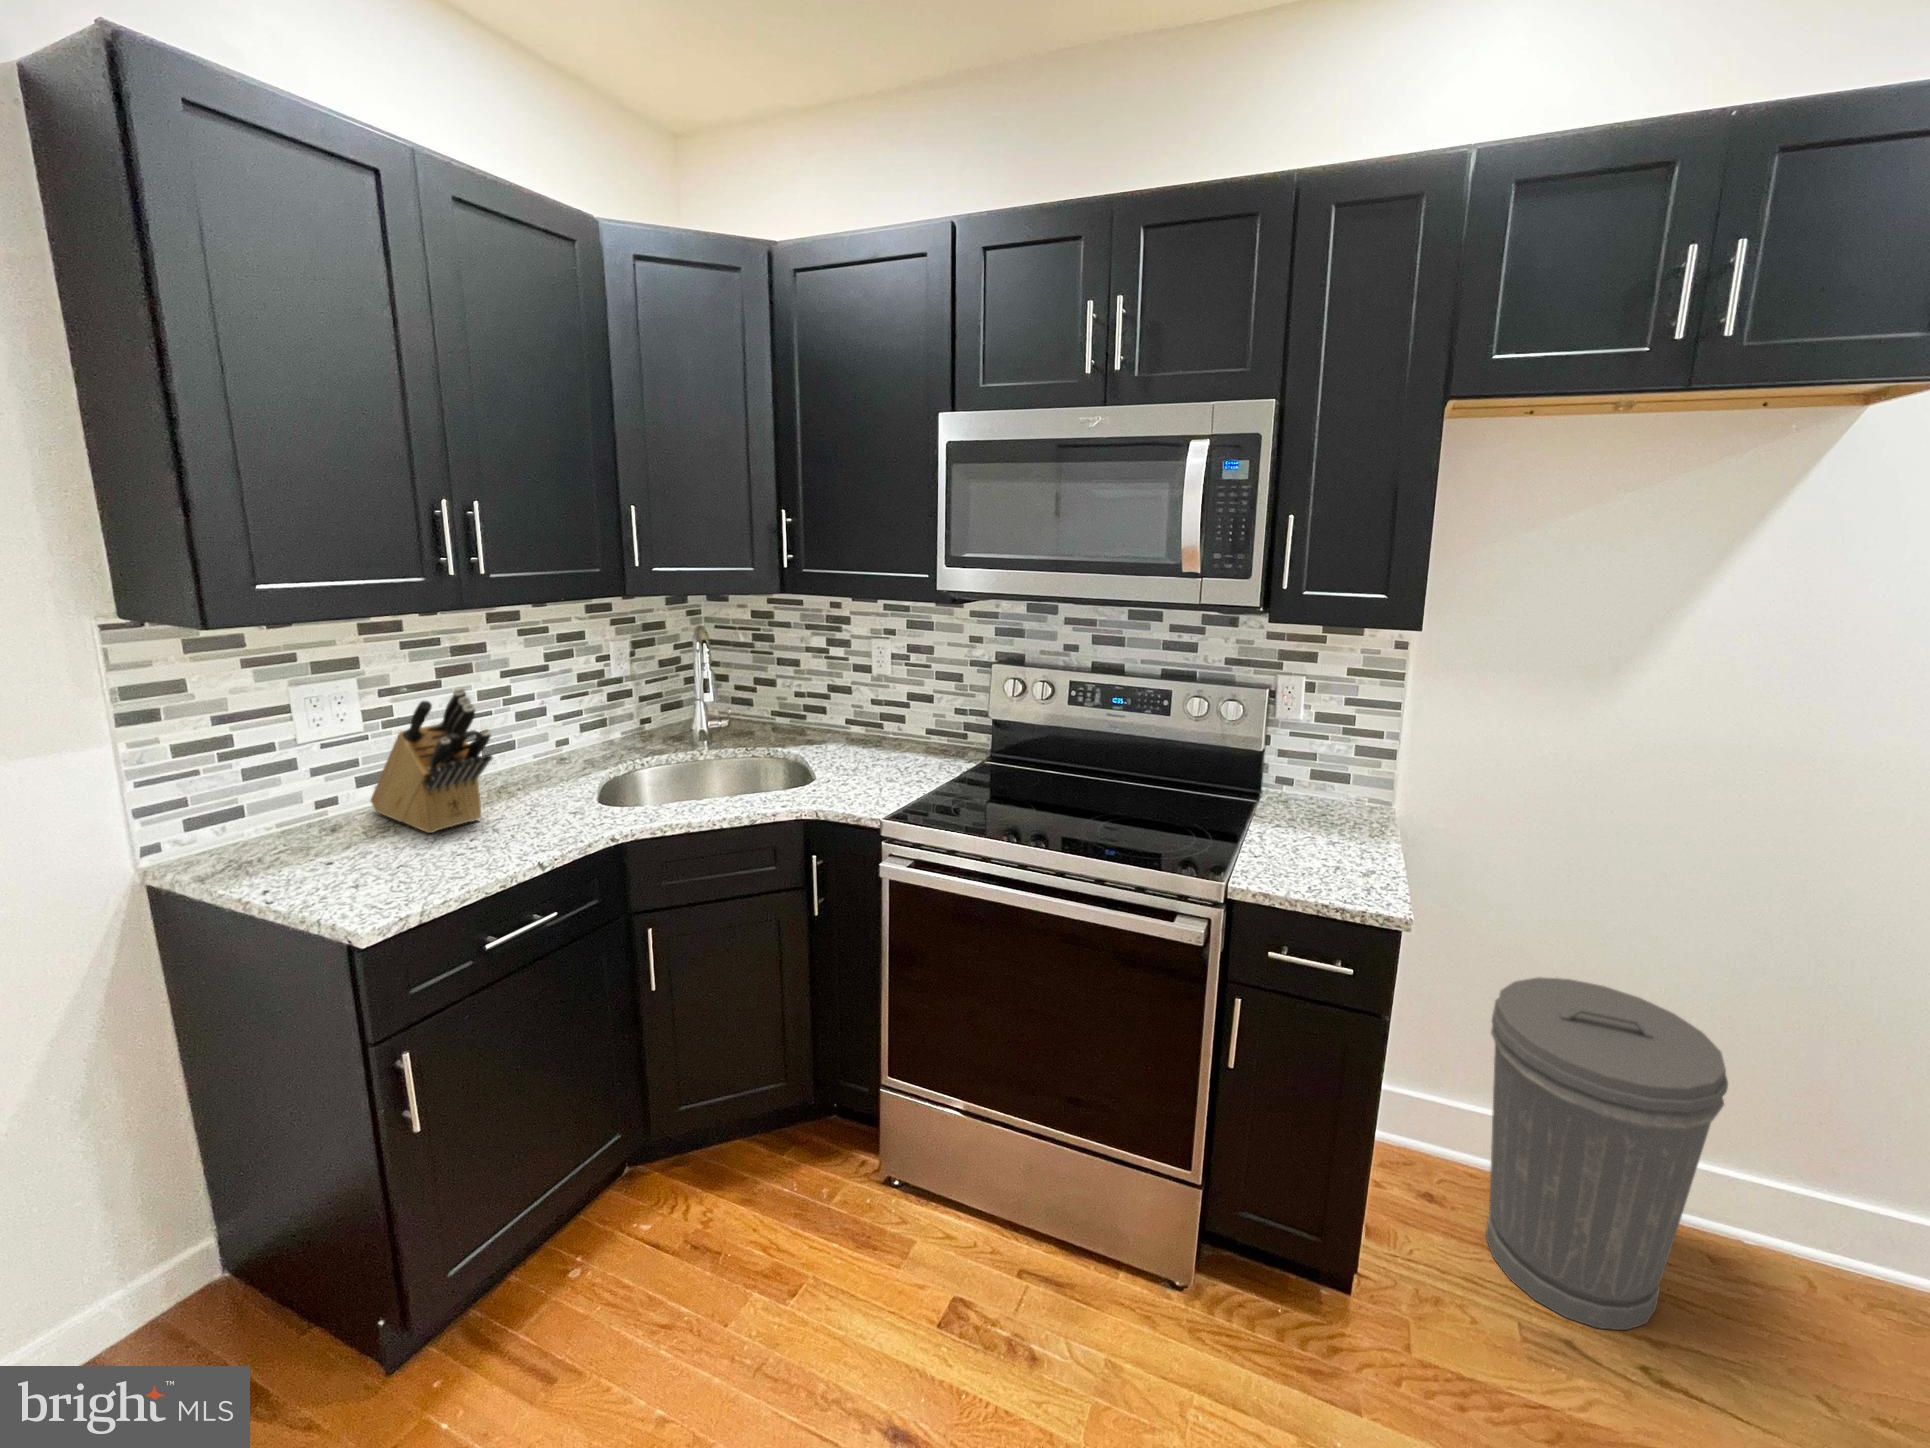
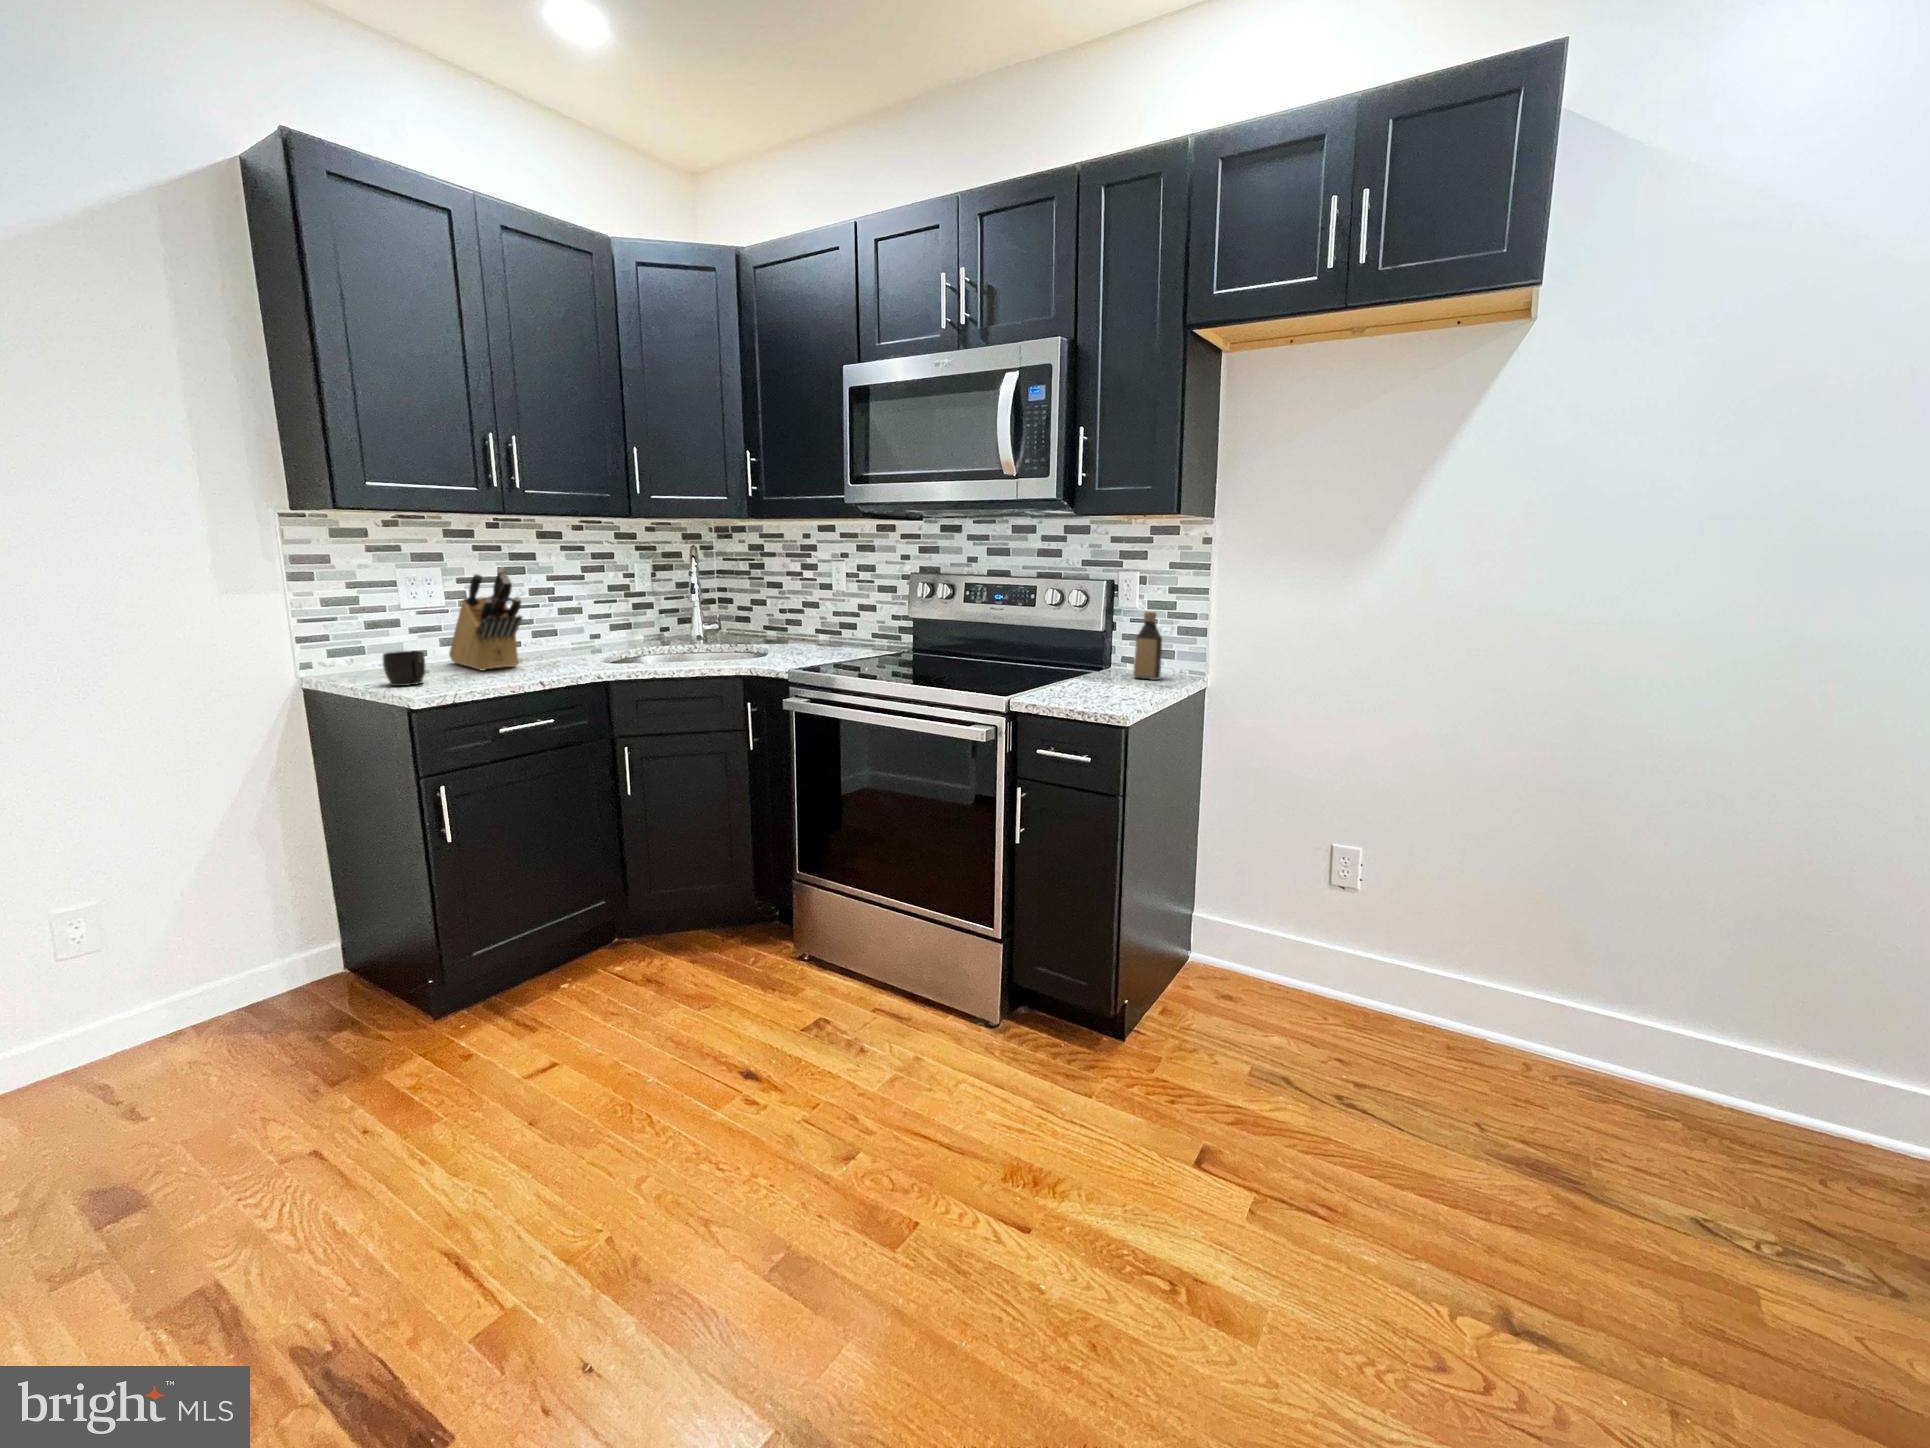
bottle: none [1312,733,1350,818] -> present [1133,612,1162,680]
mug: none [291,826,360,887] -> present [382,651,425,686]
trash can: present [1486,977,1728,1330] -> none [1250,809,1419,1075]

